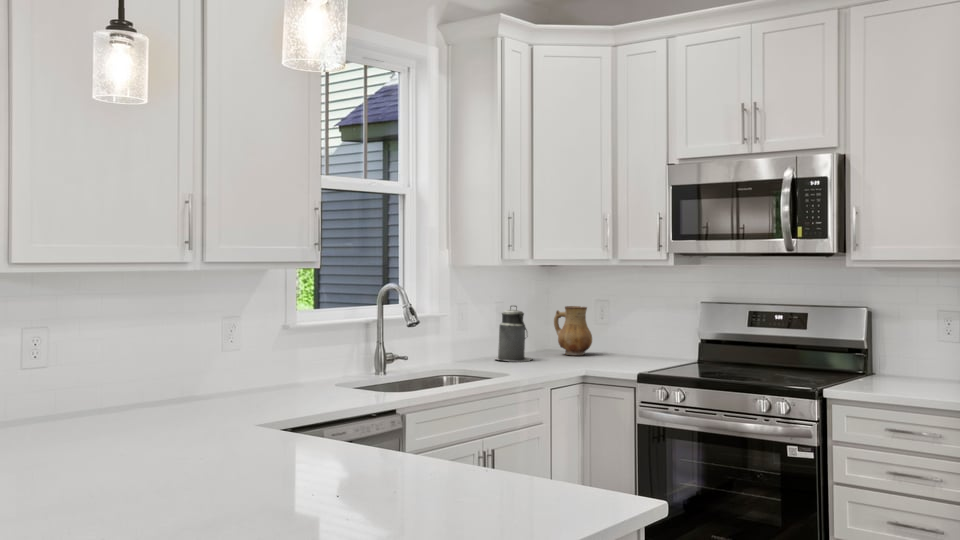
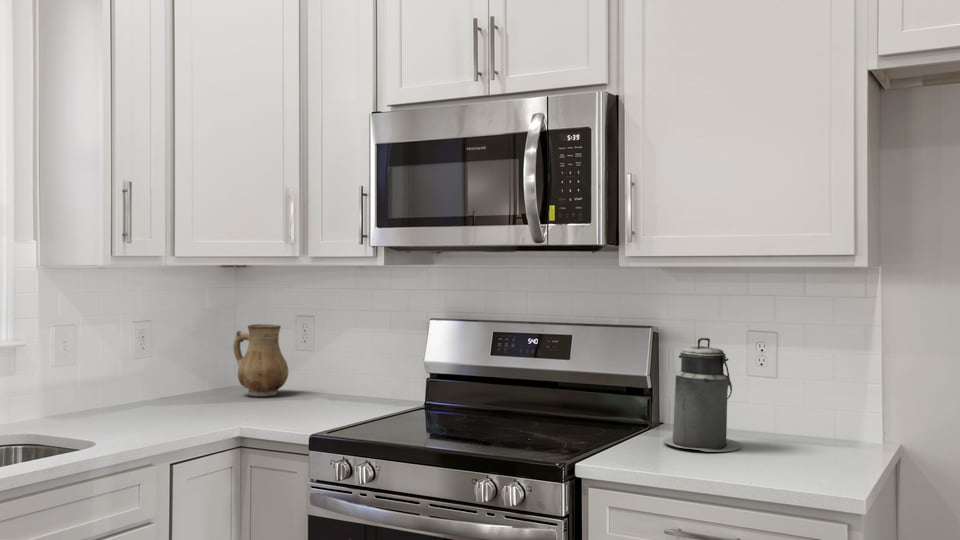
canister: present [495,305,532,362] -> present [663,338,741,452]

